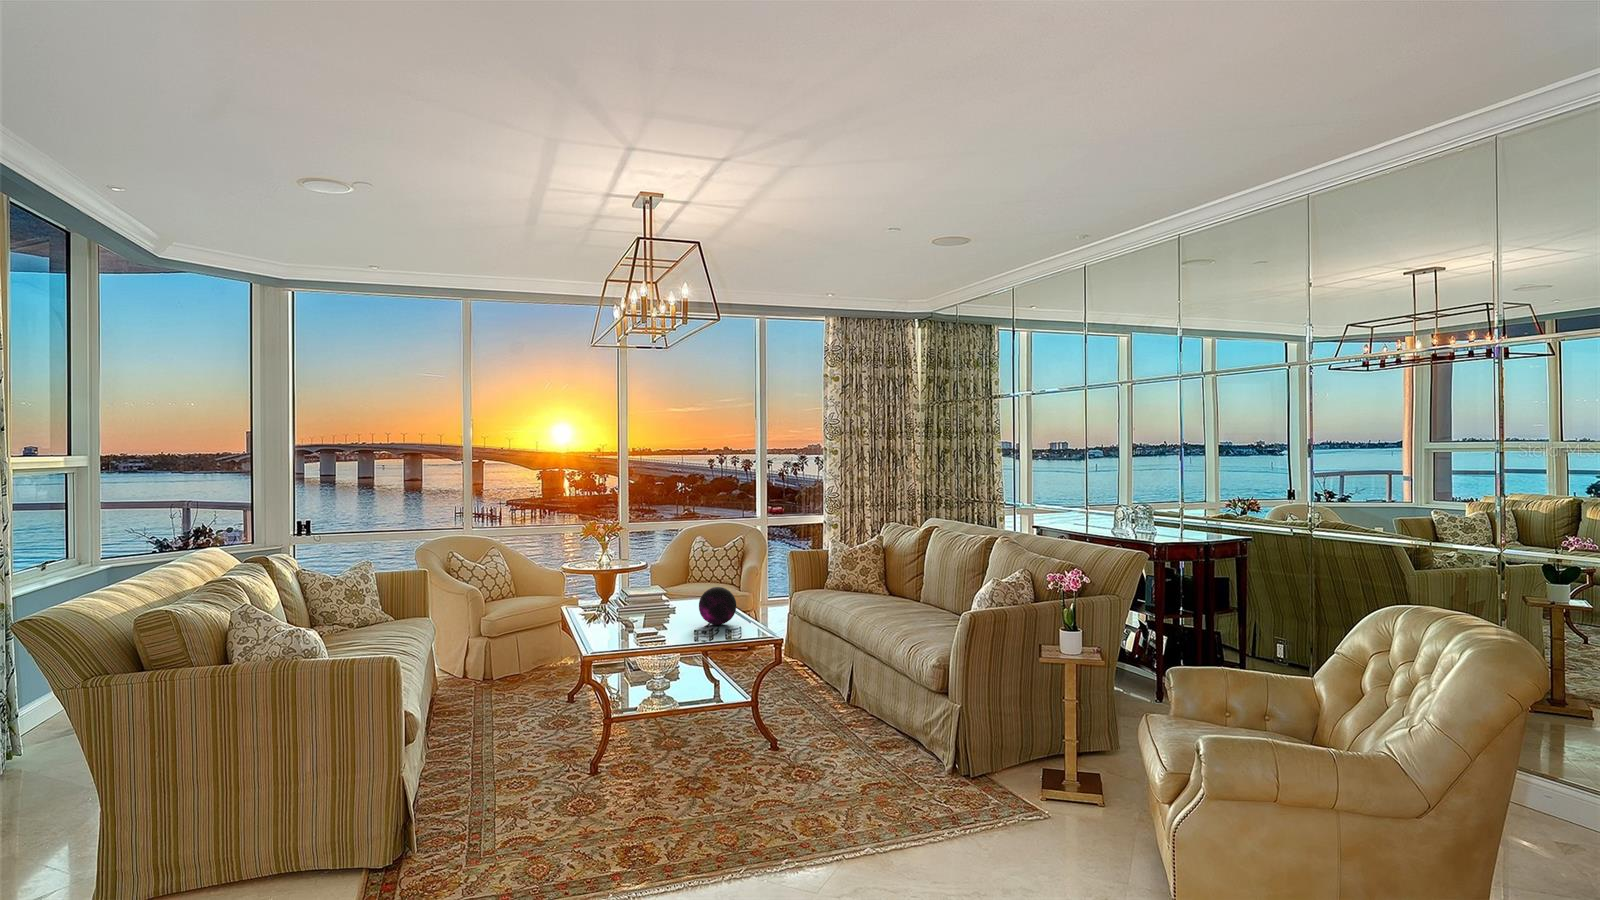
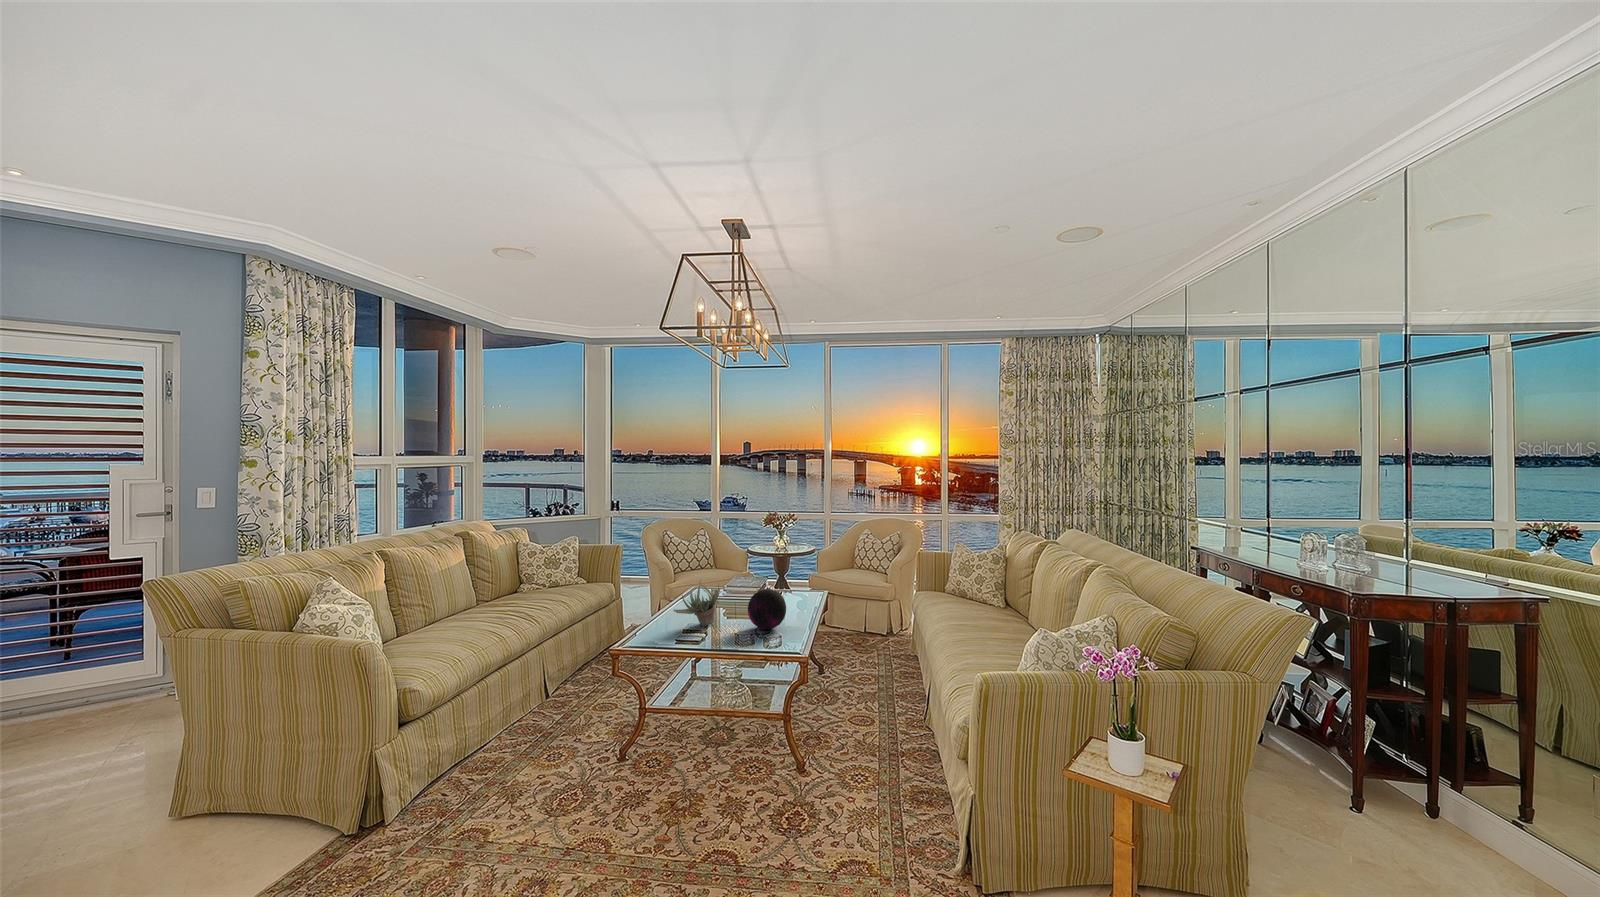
succulent plant: none [639,583,673,630] -> present [674,580,719,626]

